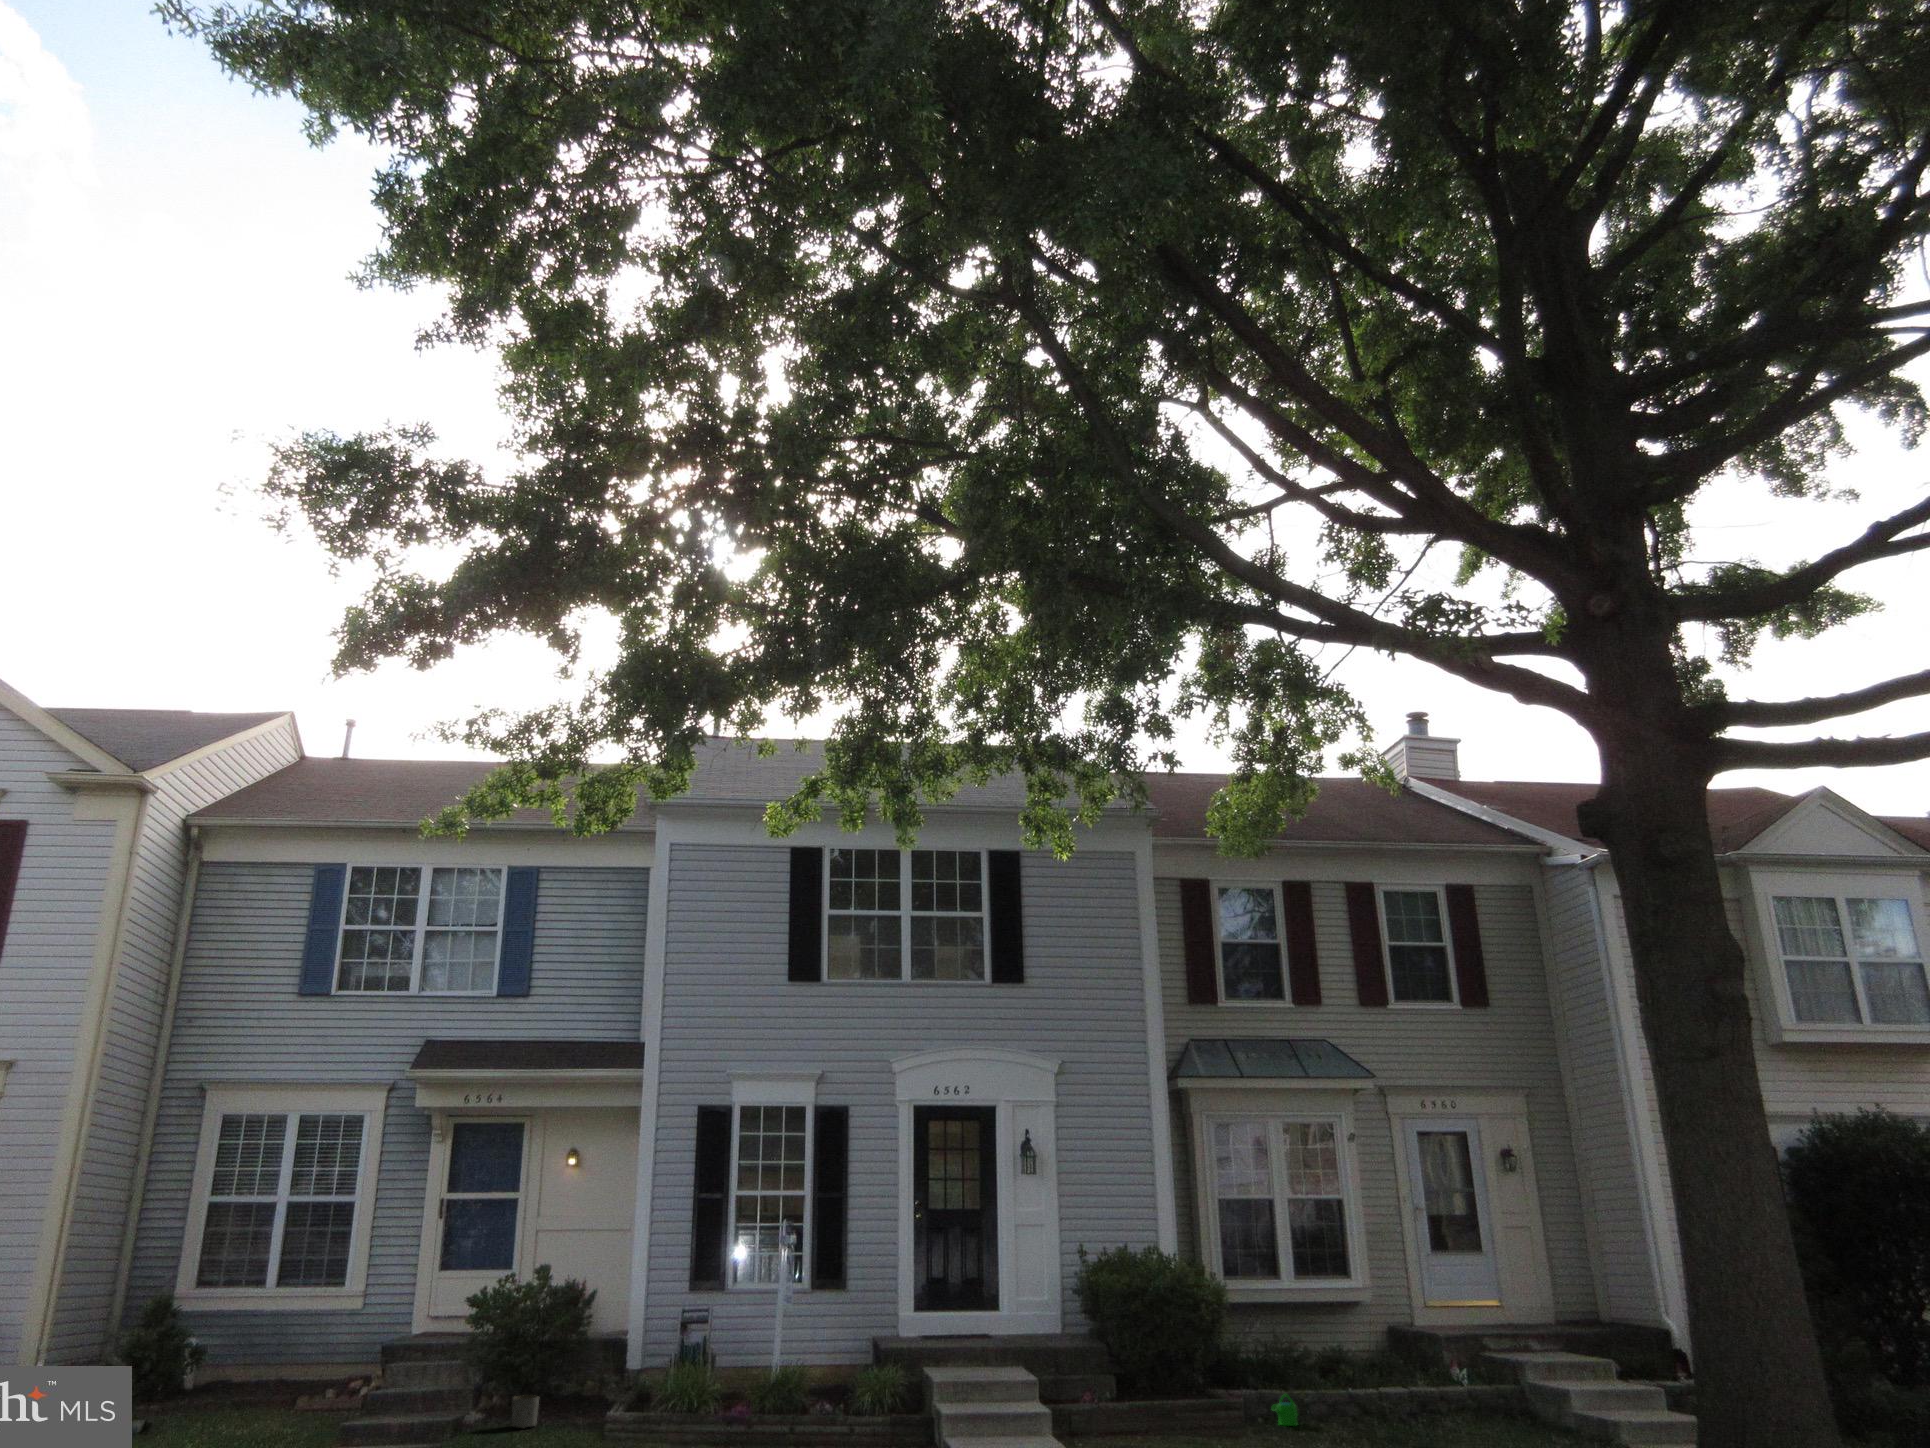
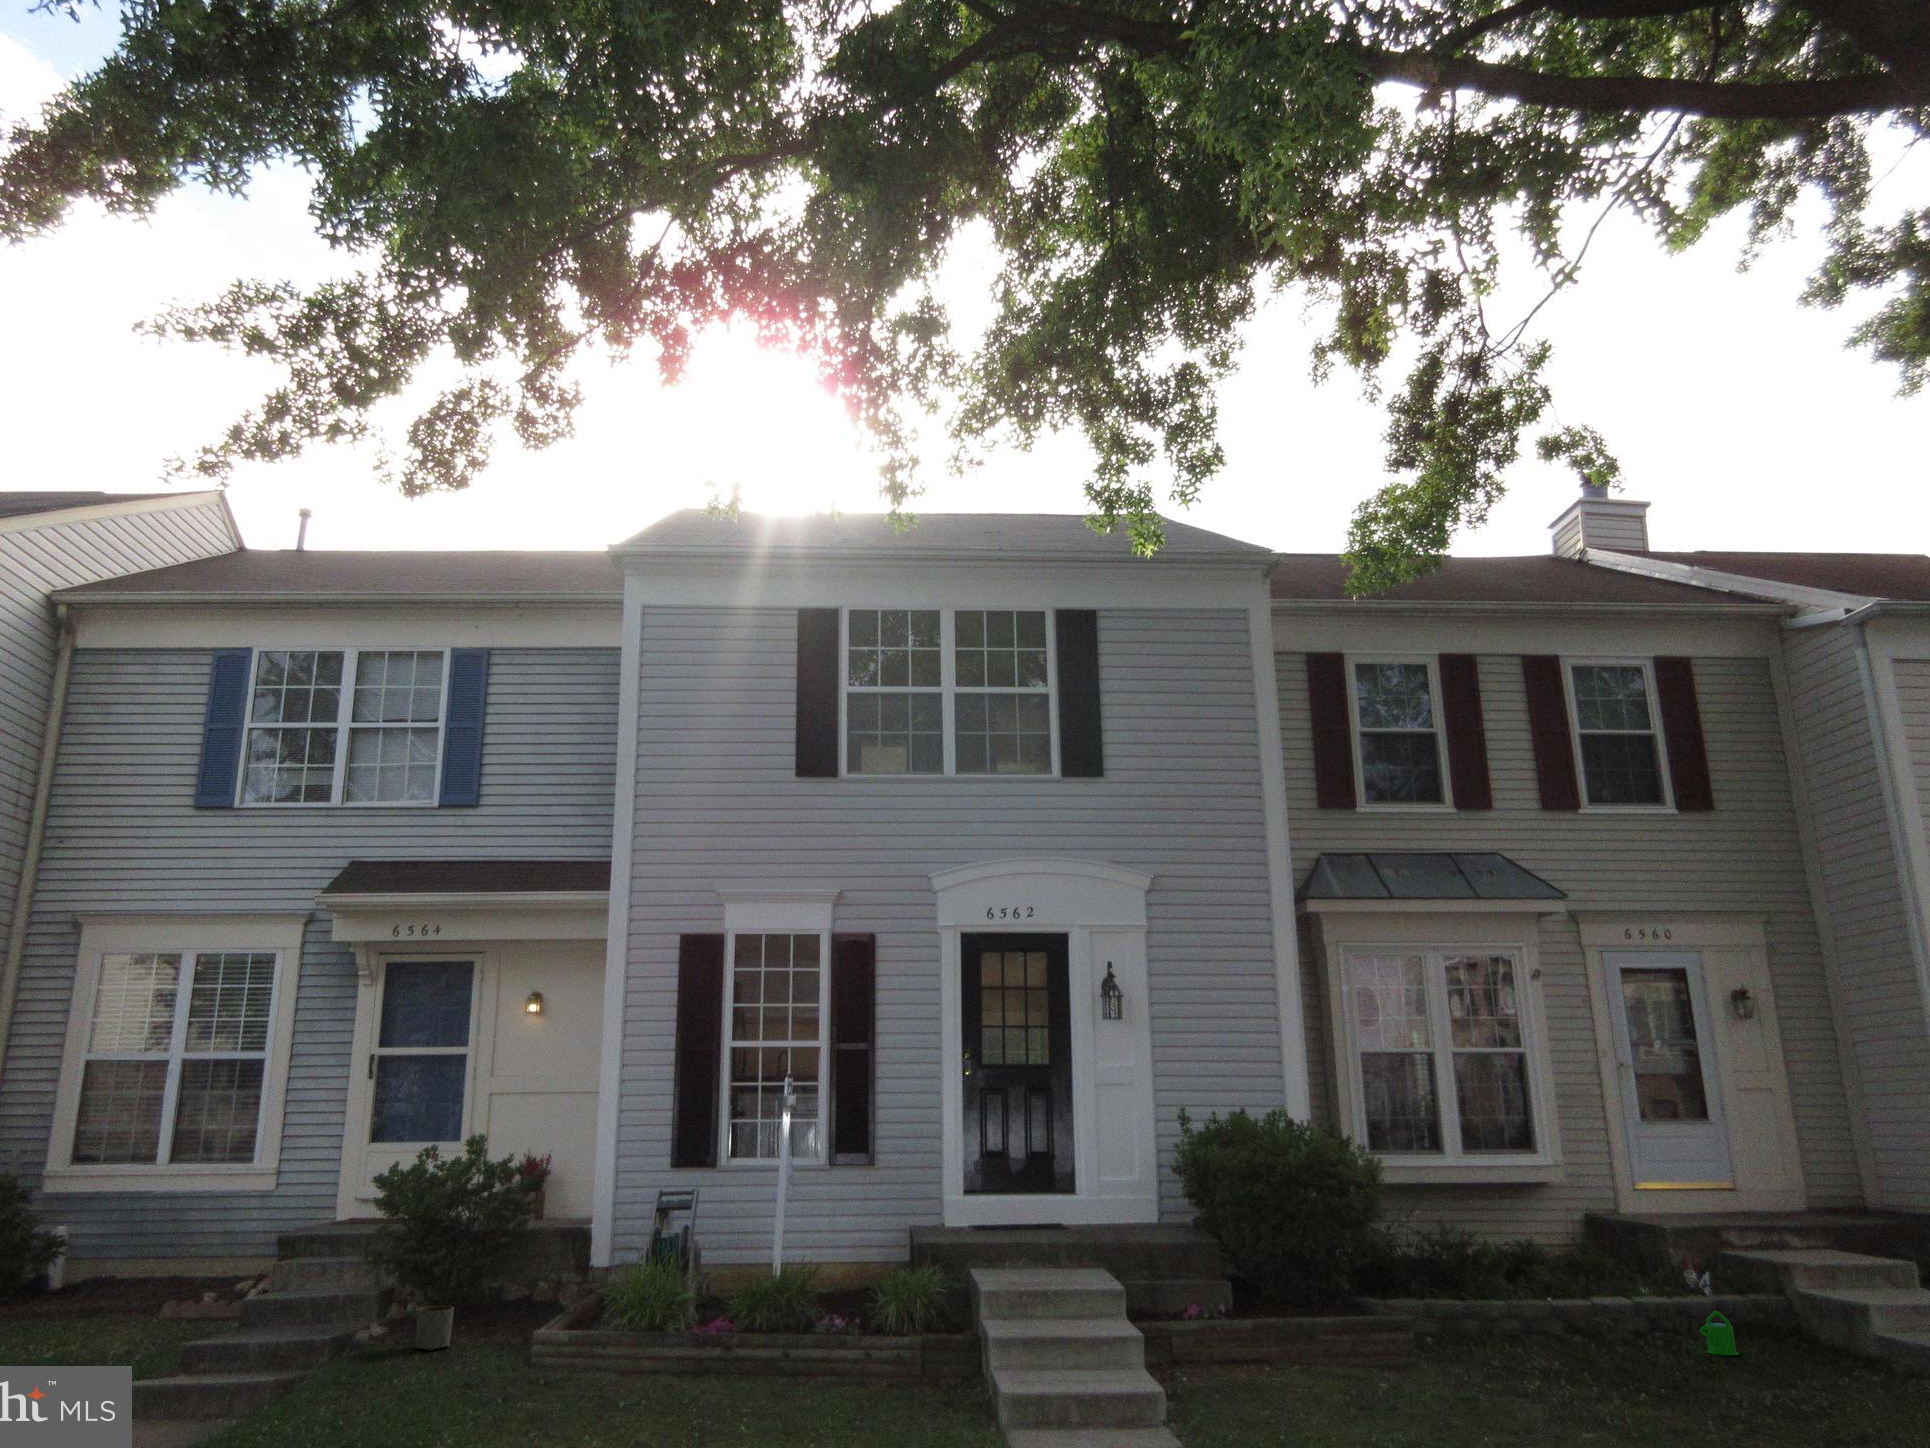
watering can: present [1271,1394,1298,1426] -> present [1700,1311,1739,1355]

